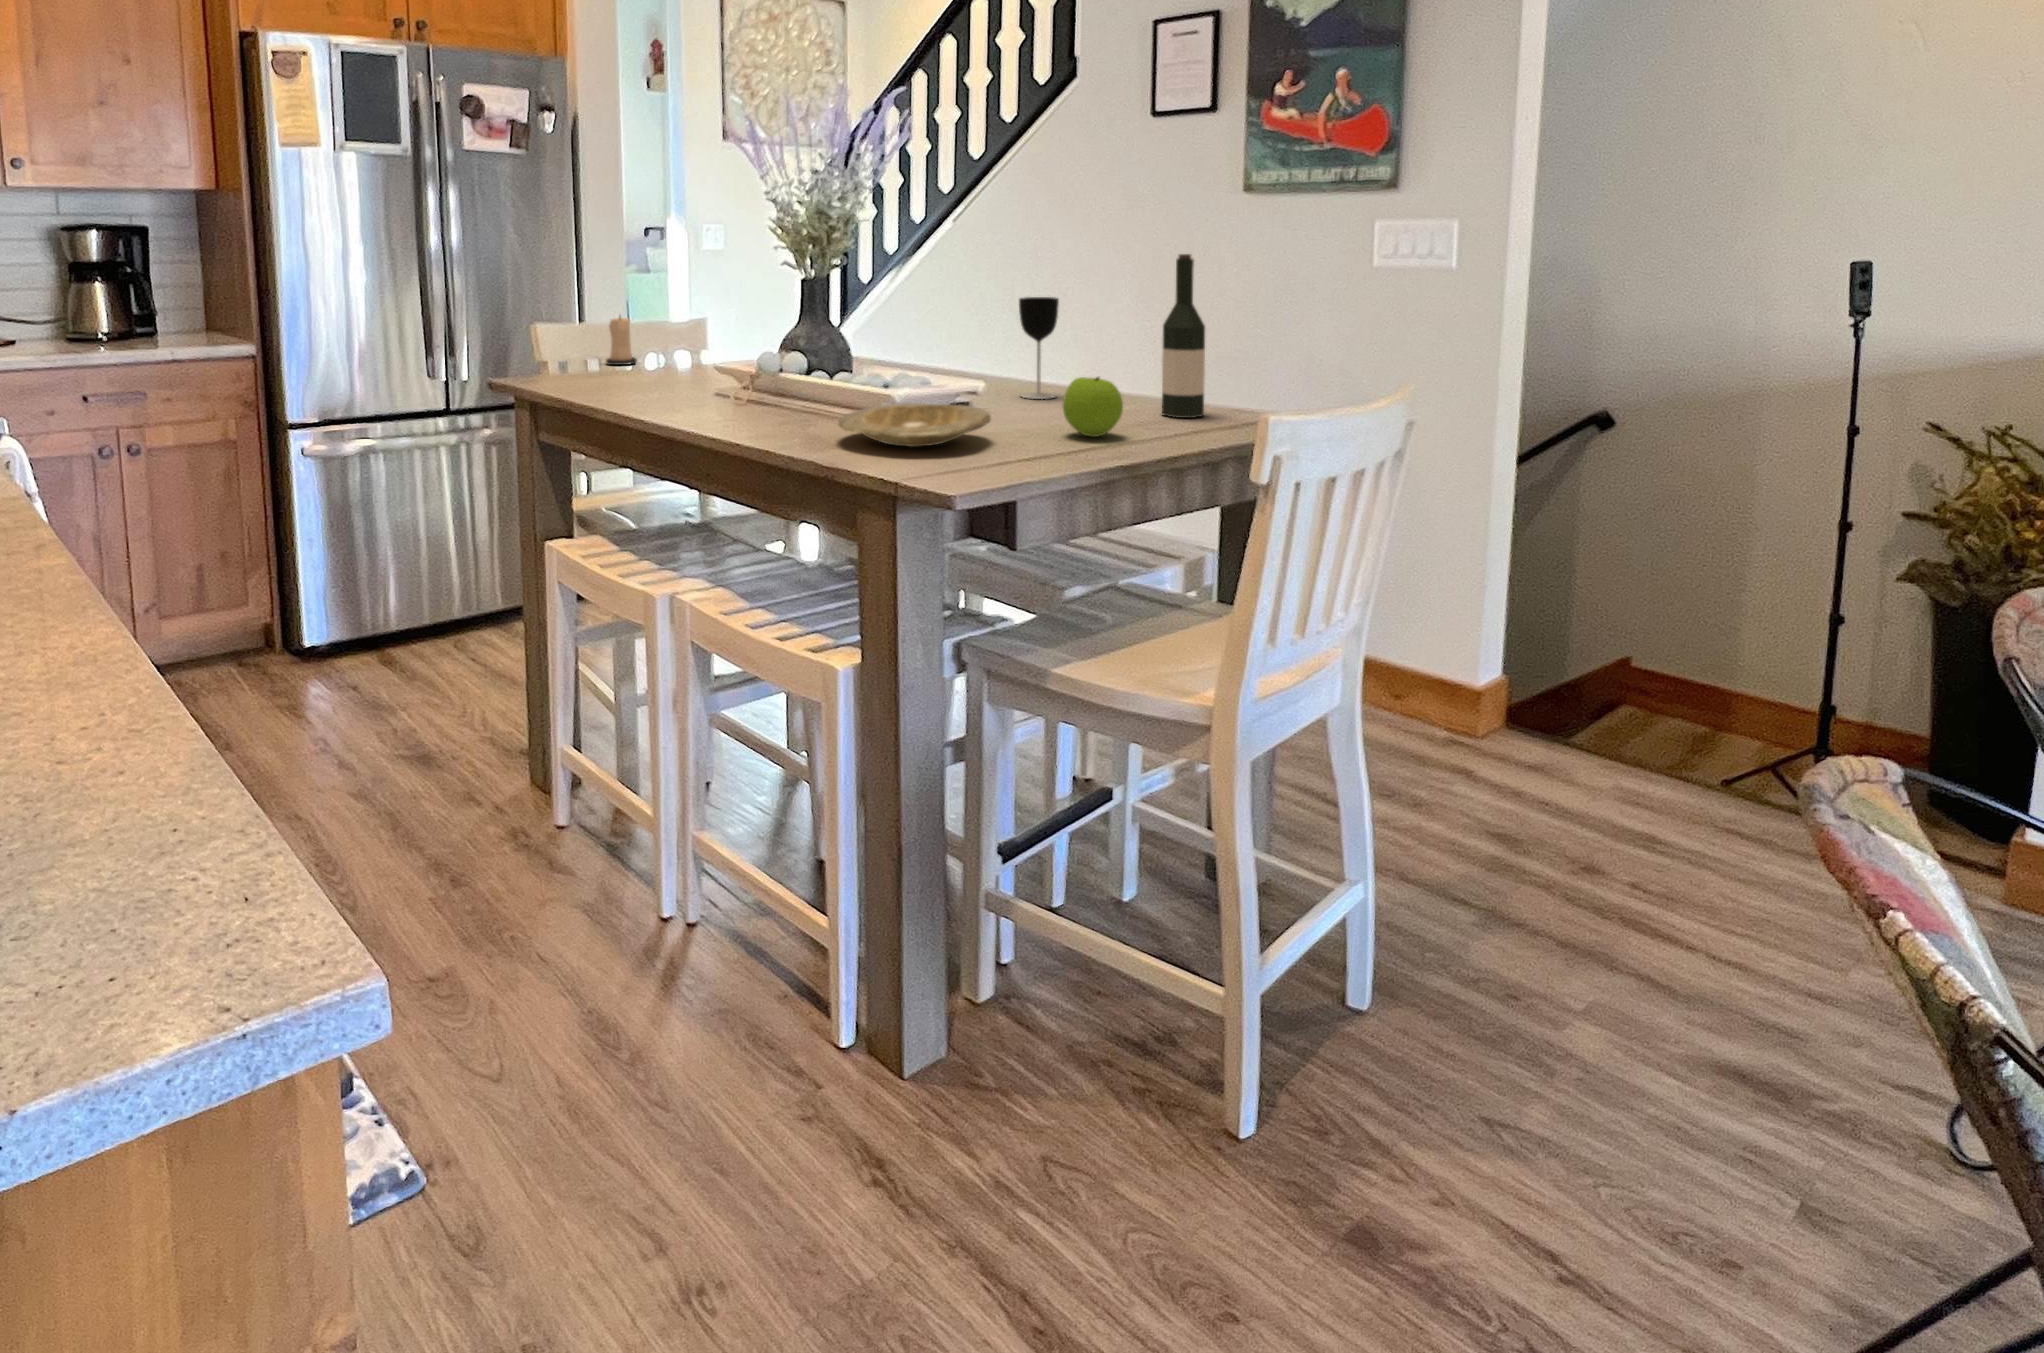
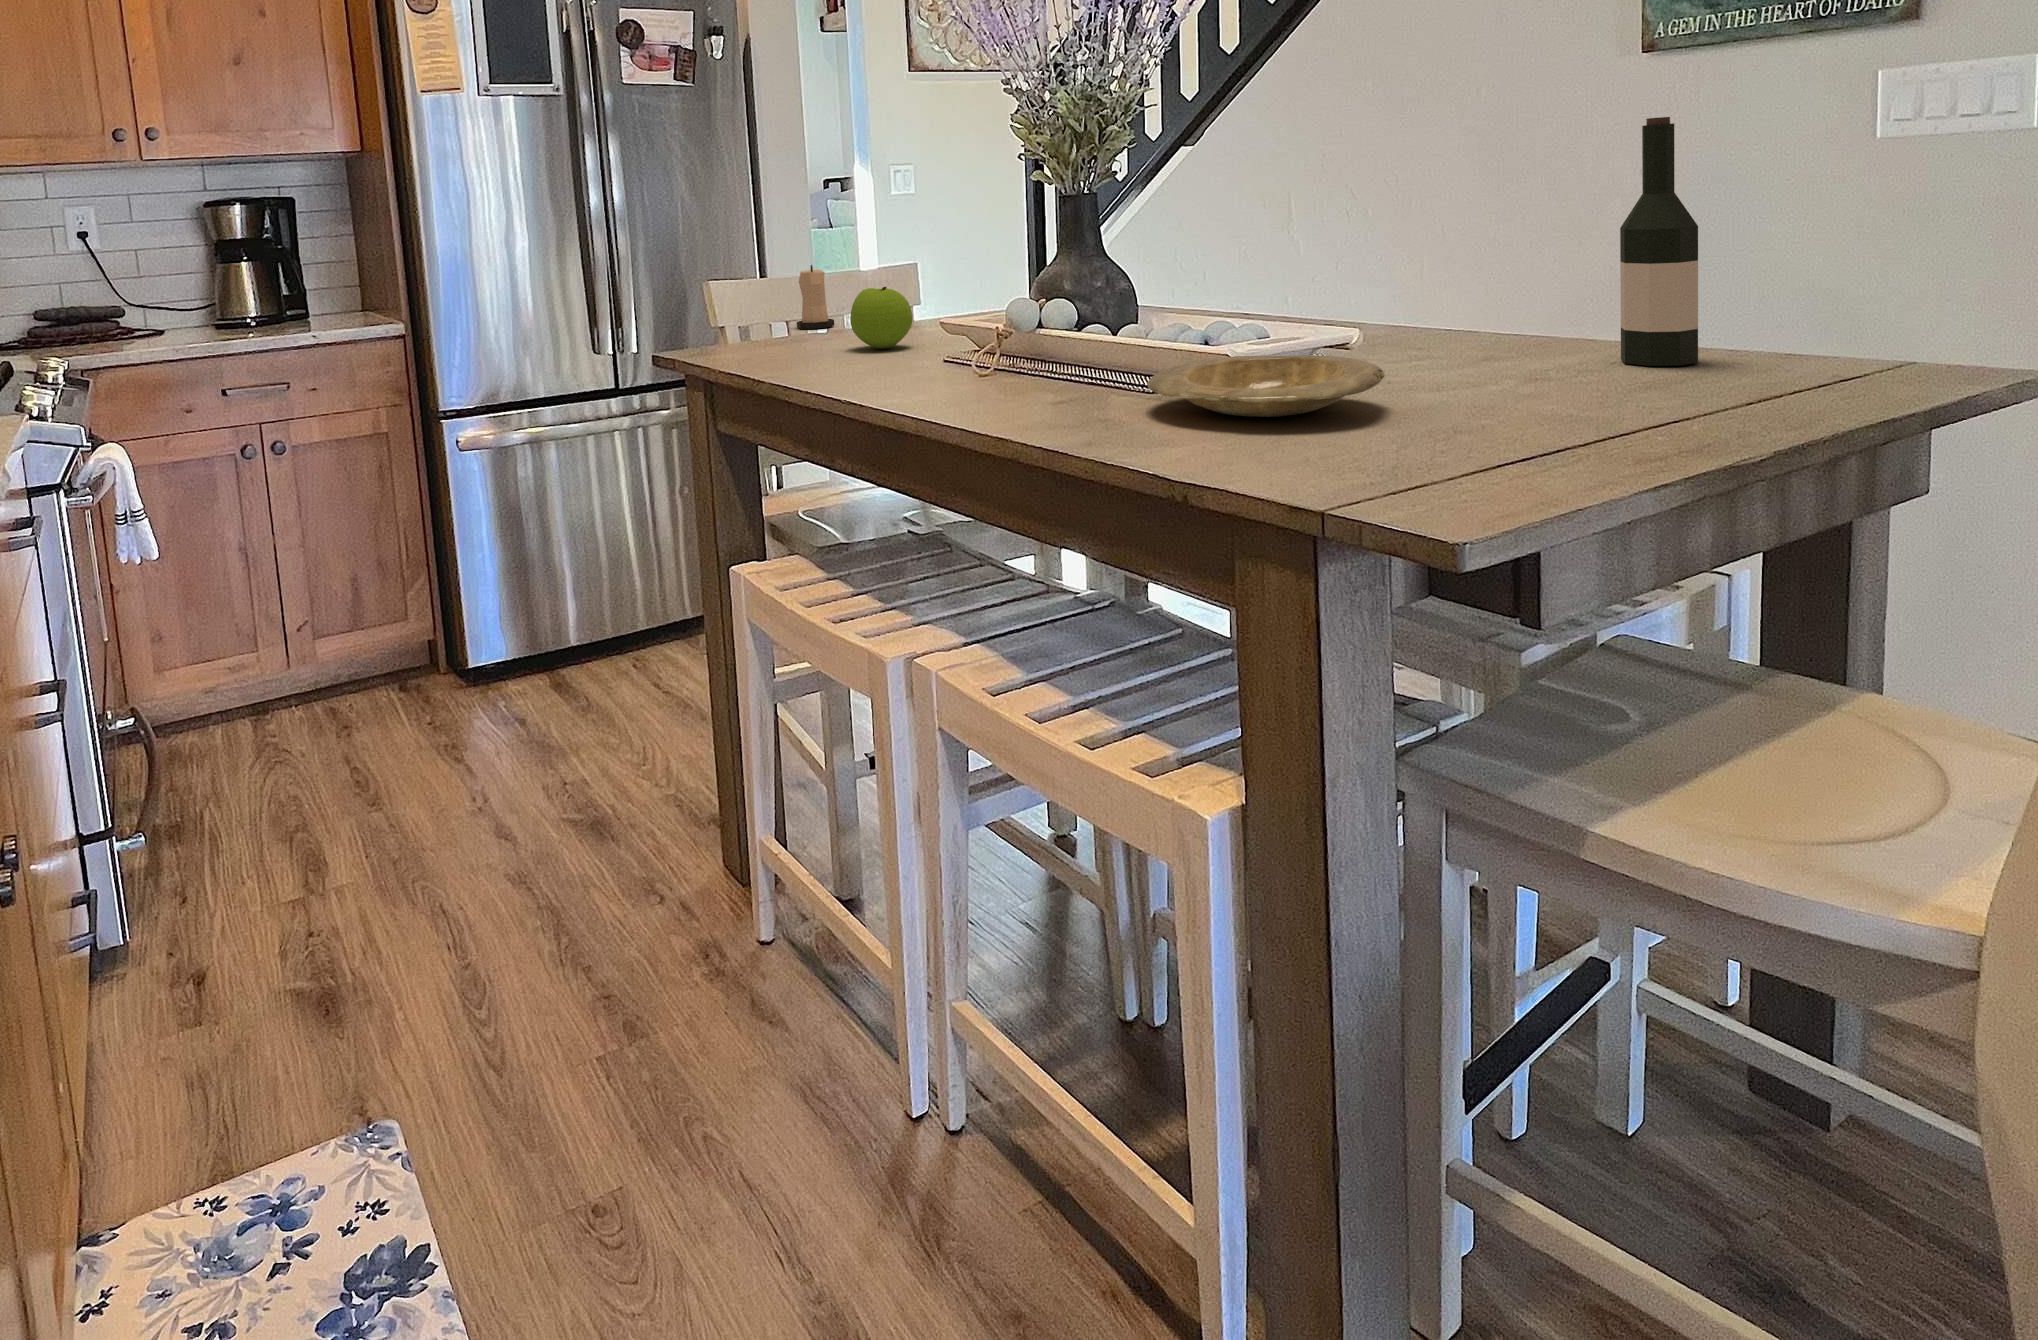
wine glass: present [1019,297,1059,399] -> none [1372,203,1434,348]
apple: present [1063,377,1123,437] -> present [850,287,912,349]

